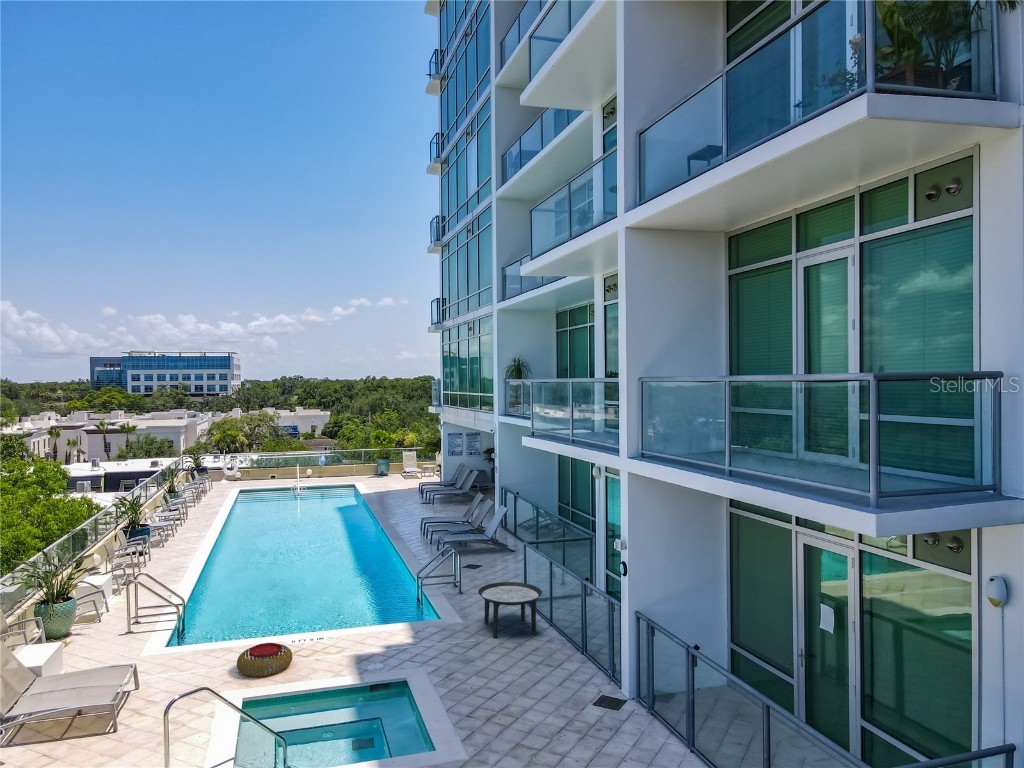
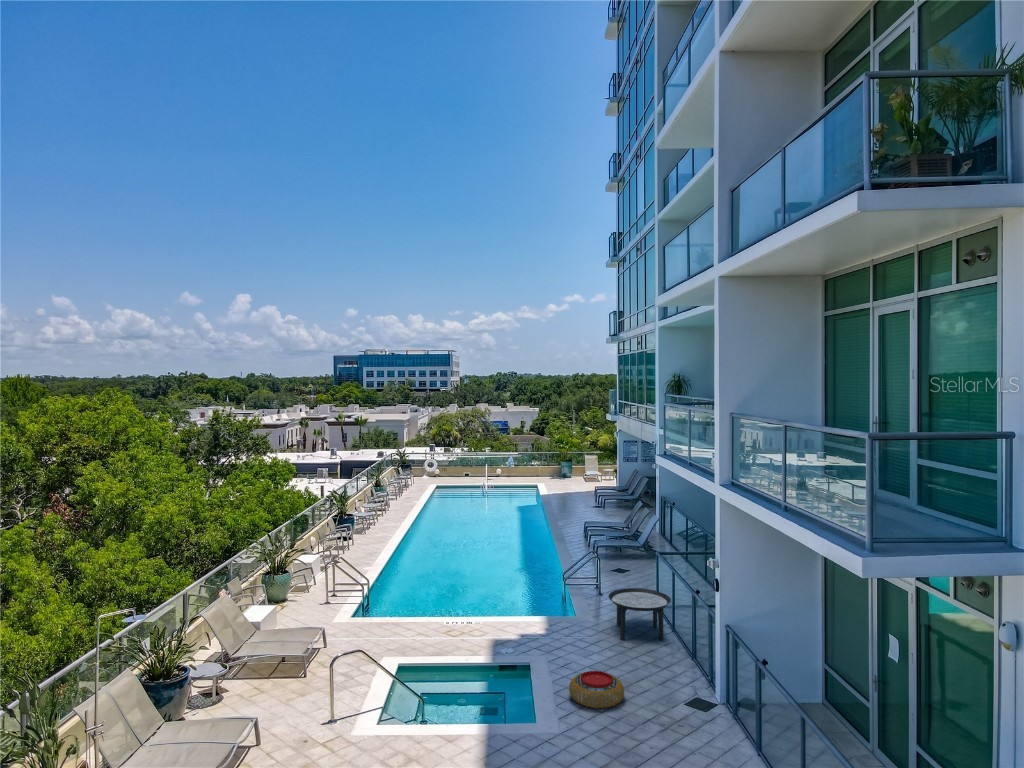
pouf: present [237,643,293,677] -> present [569,671,624,709]

